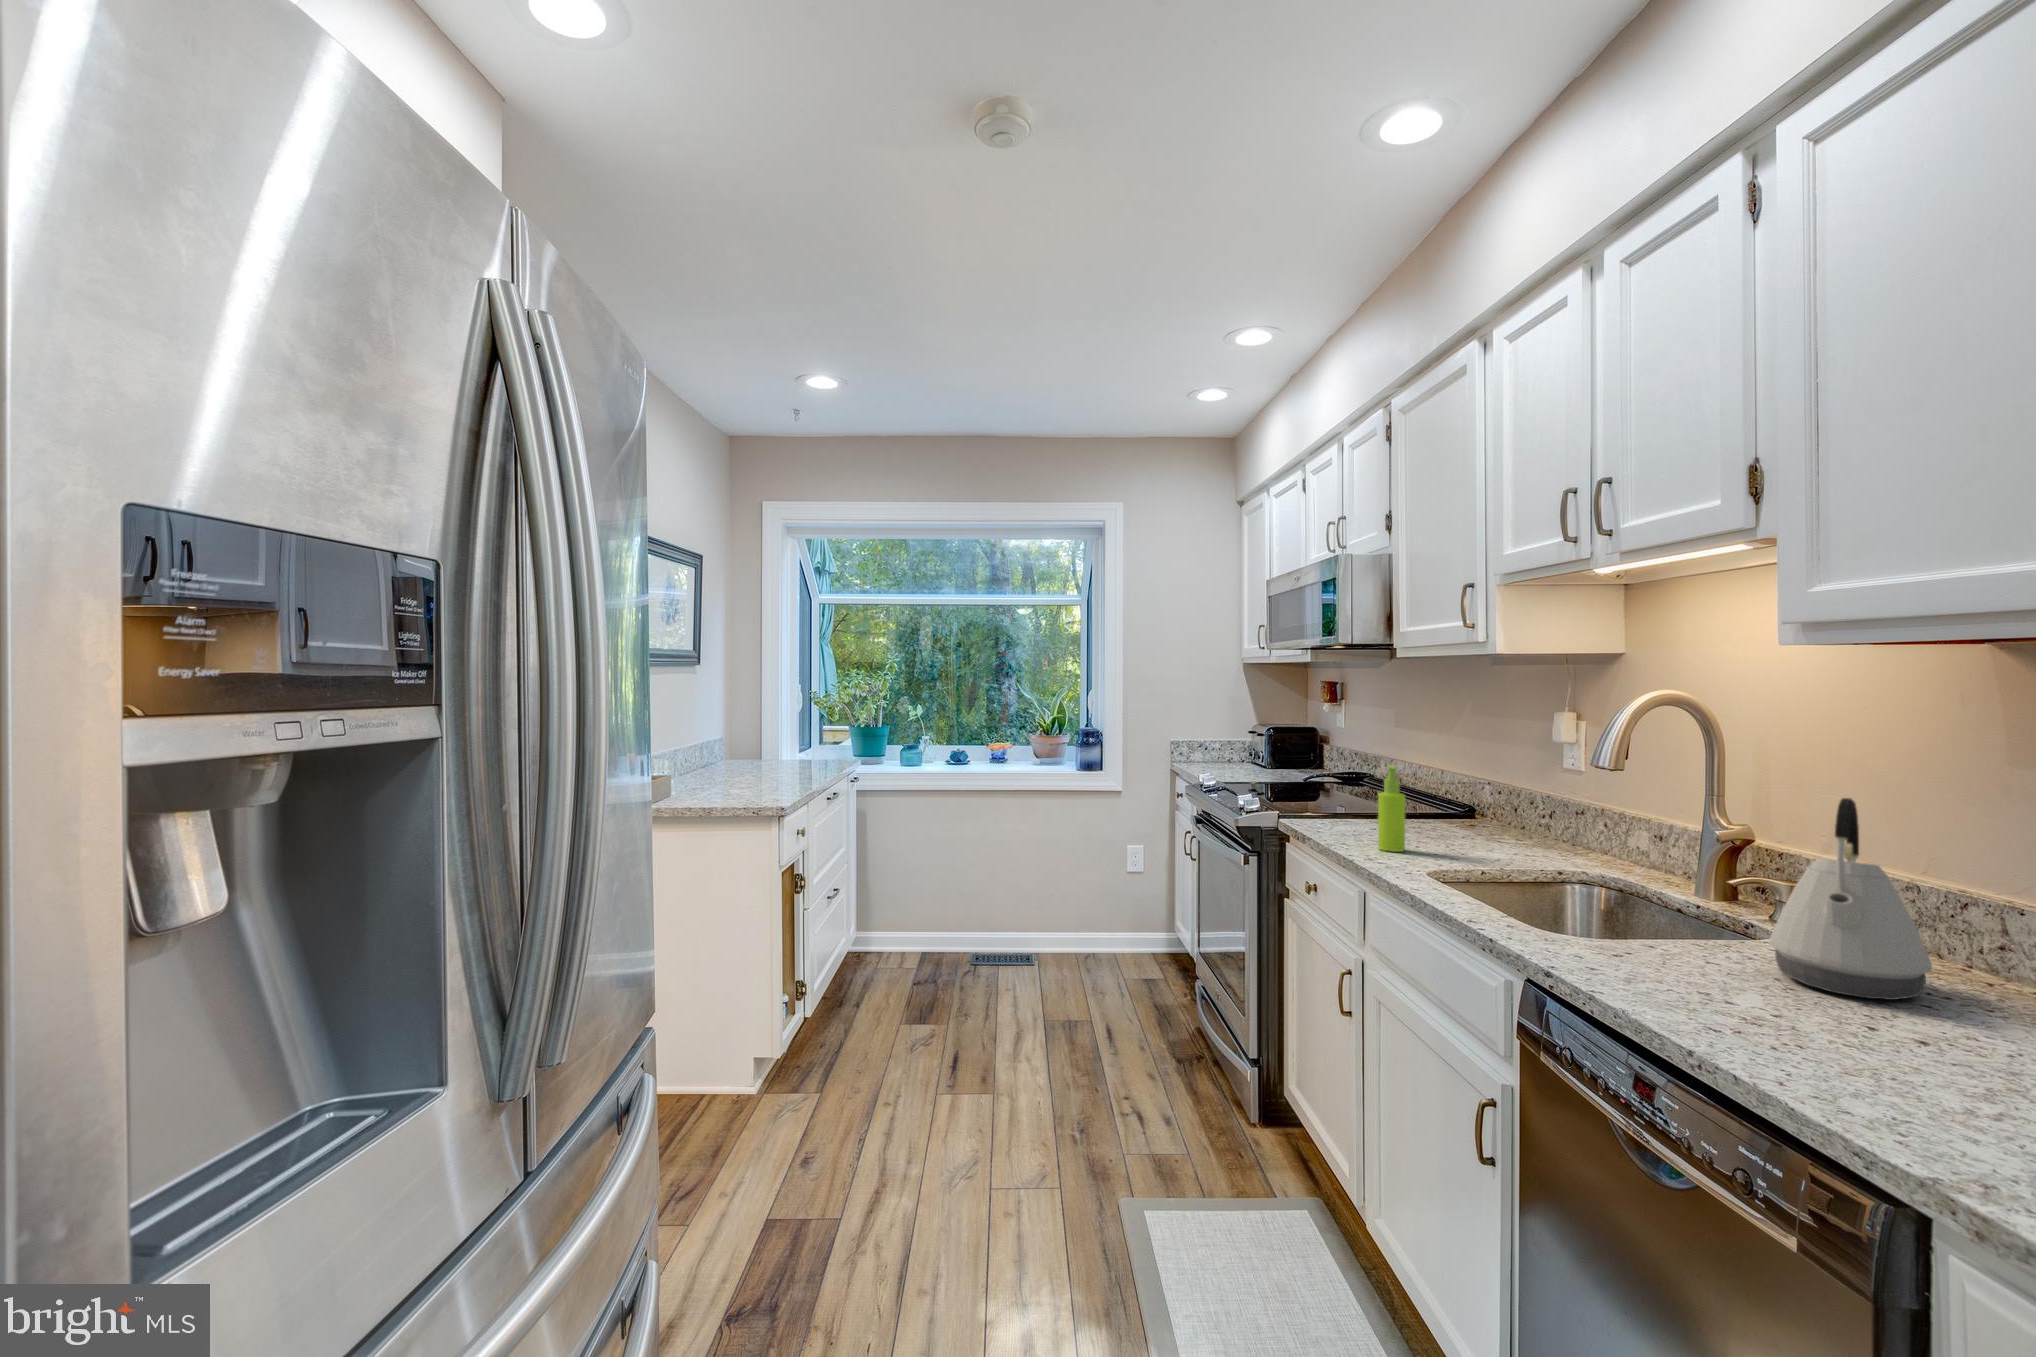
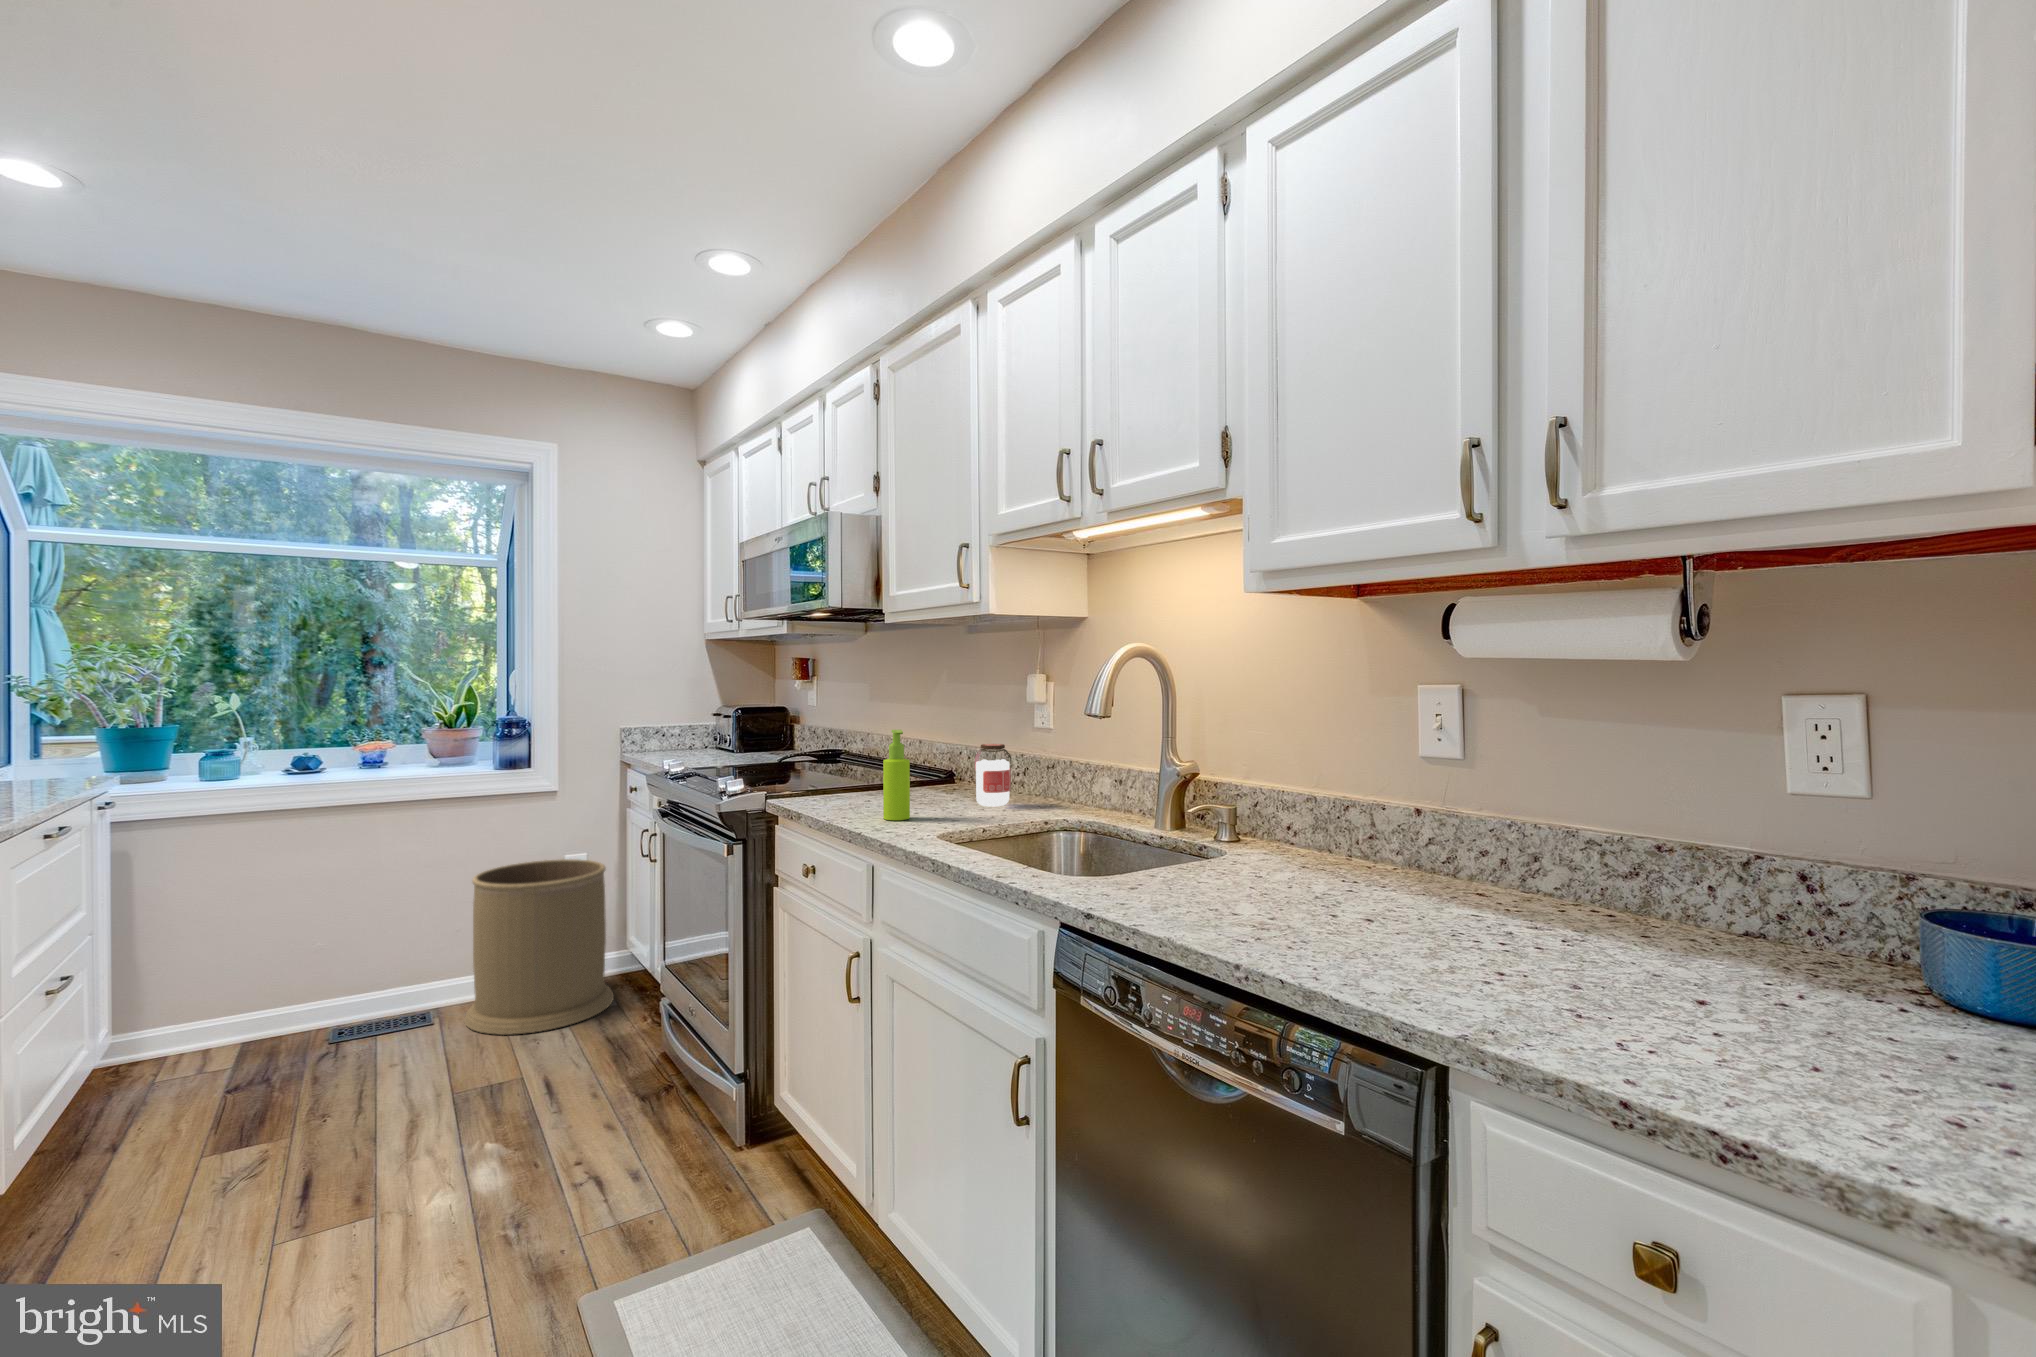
jar: none [1483,784,1525,850] -> present [975,744,1011,806]
kettle: present [1770,798,1932,1000] -> none [1243,725,1348,892]
trash can: none [1056,847,1163,986] -> present [464,859,614,1035]

